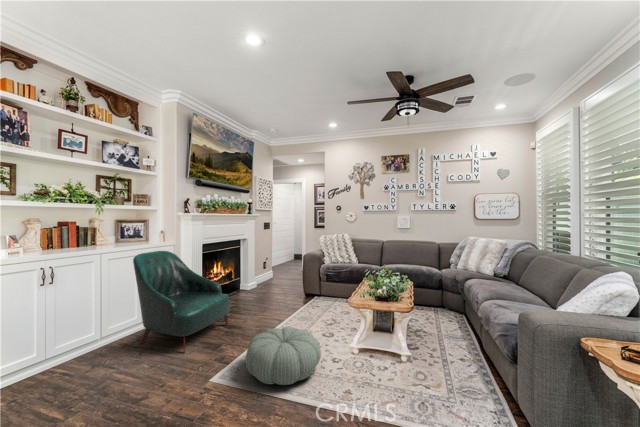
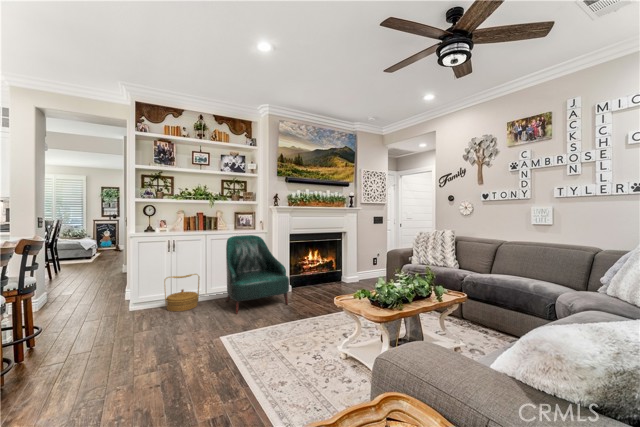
woven basket: none [42,315,102,384] -> present [164,274,200,311]
pouf: present [245,327,321,385] -> none [235,310,305,359]

